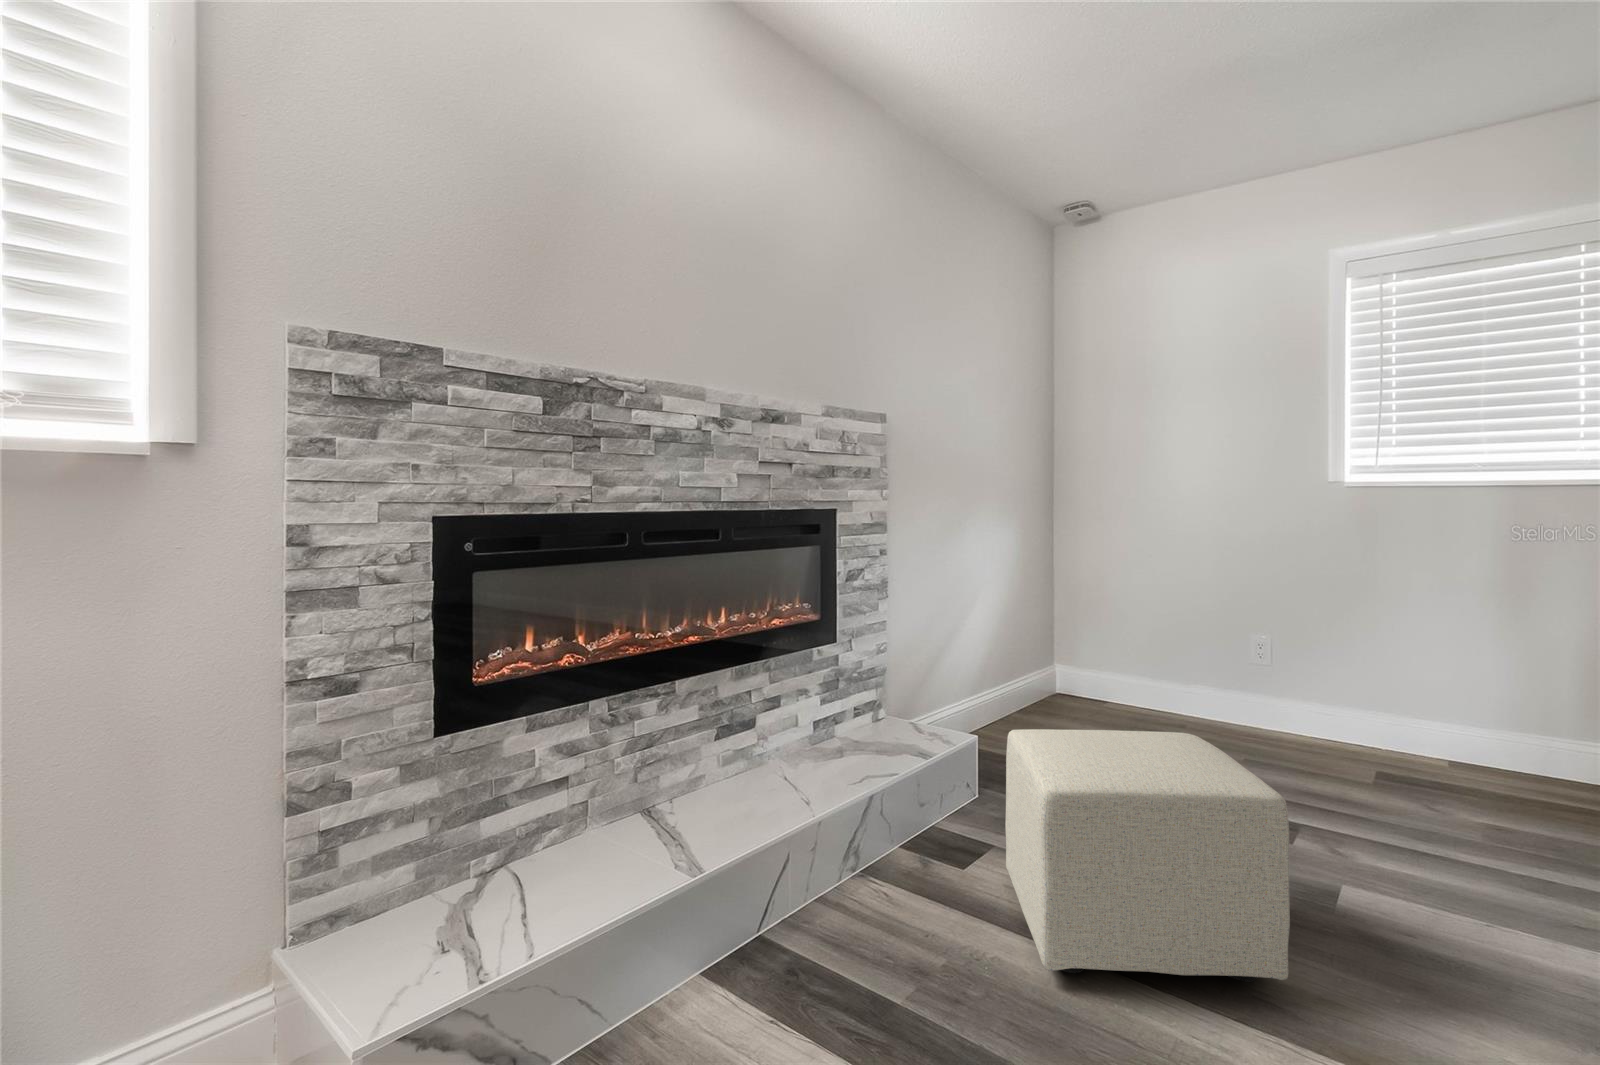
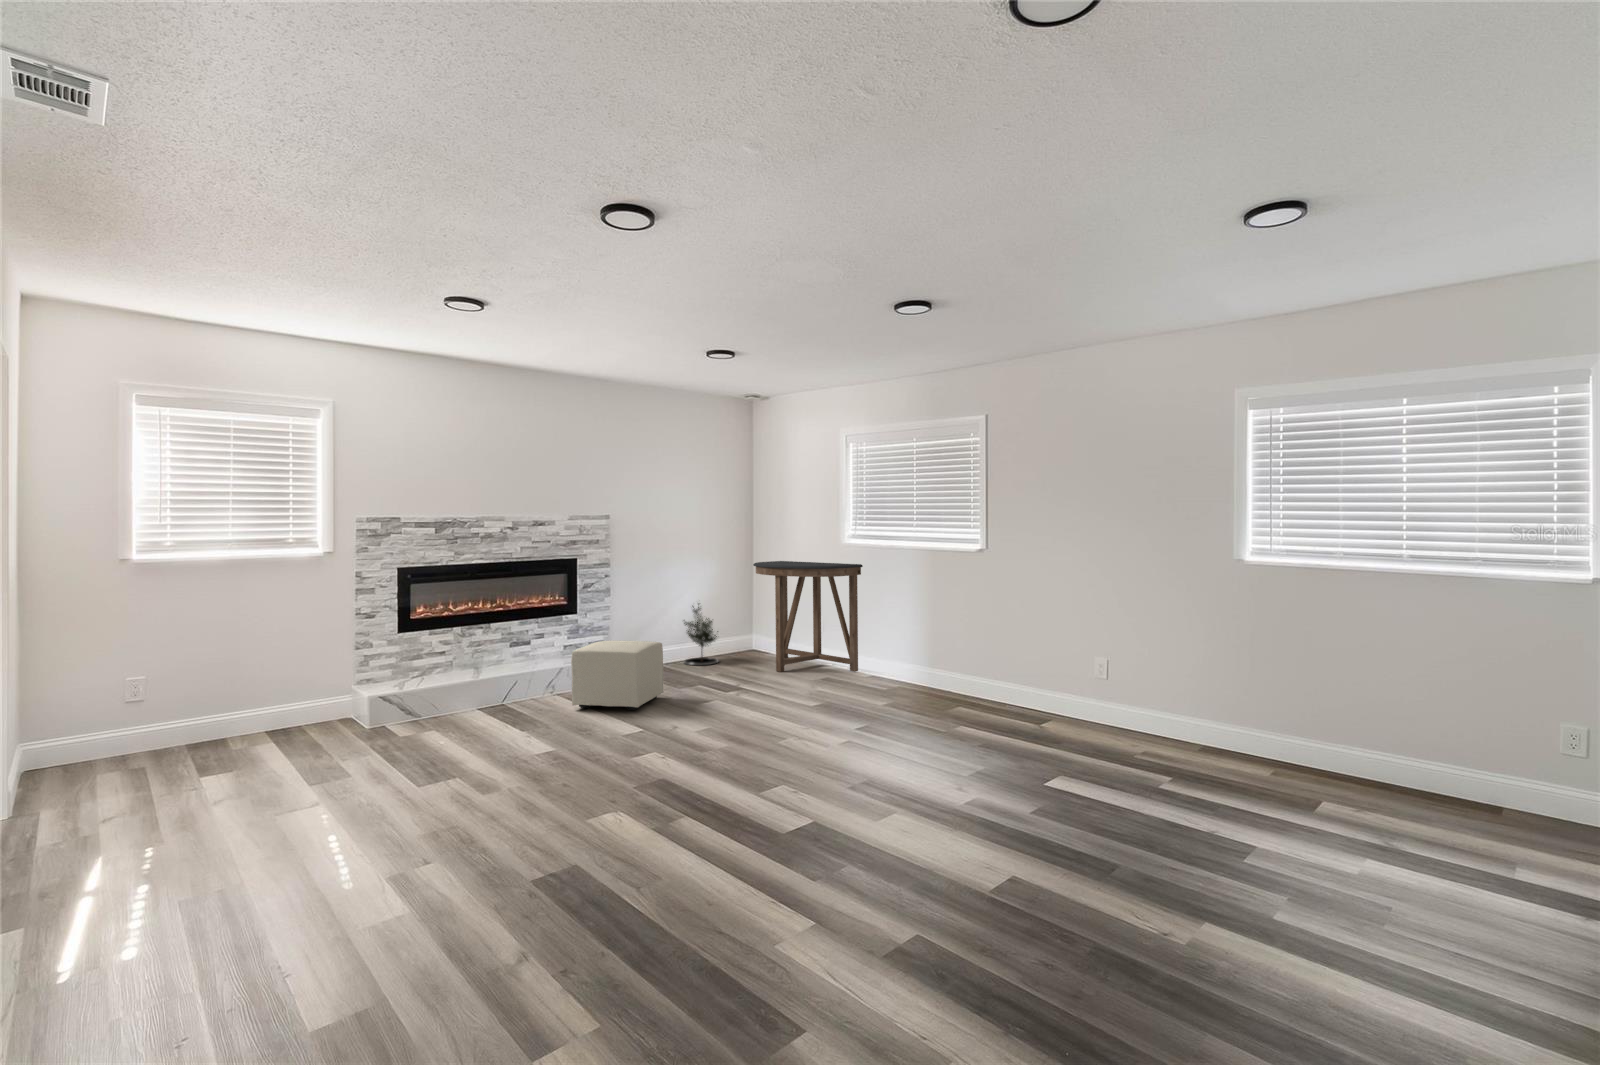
console table: none [1134,525,1433,762] -> present [753,561,863,672]
potted tree: none [989,604,1082,744] -> present [684,603,718,665]

